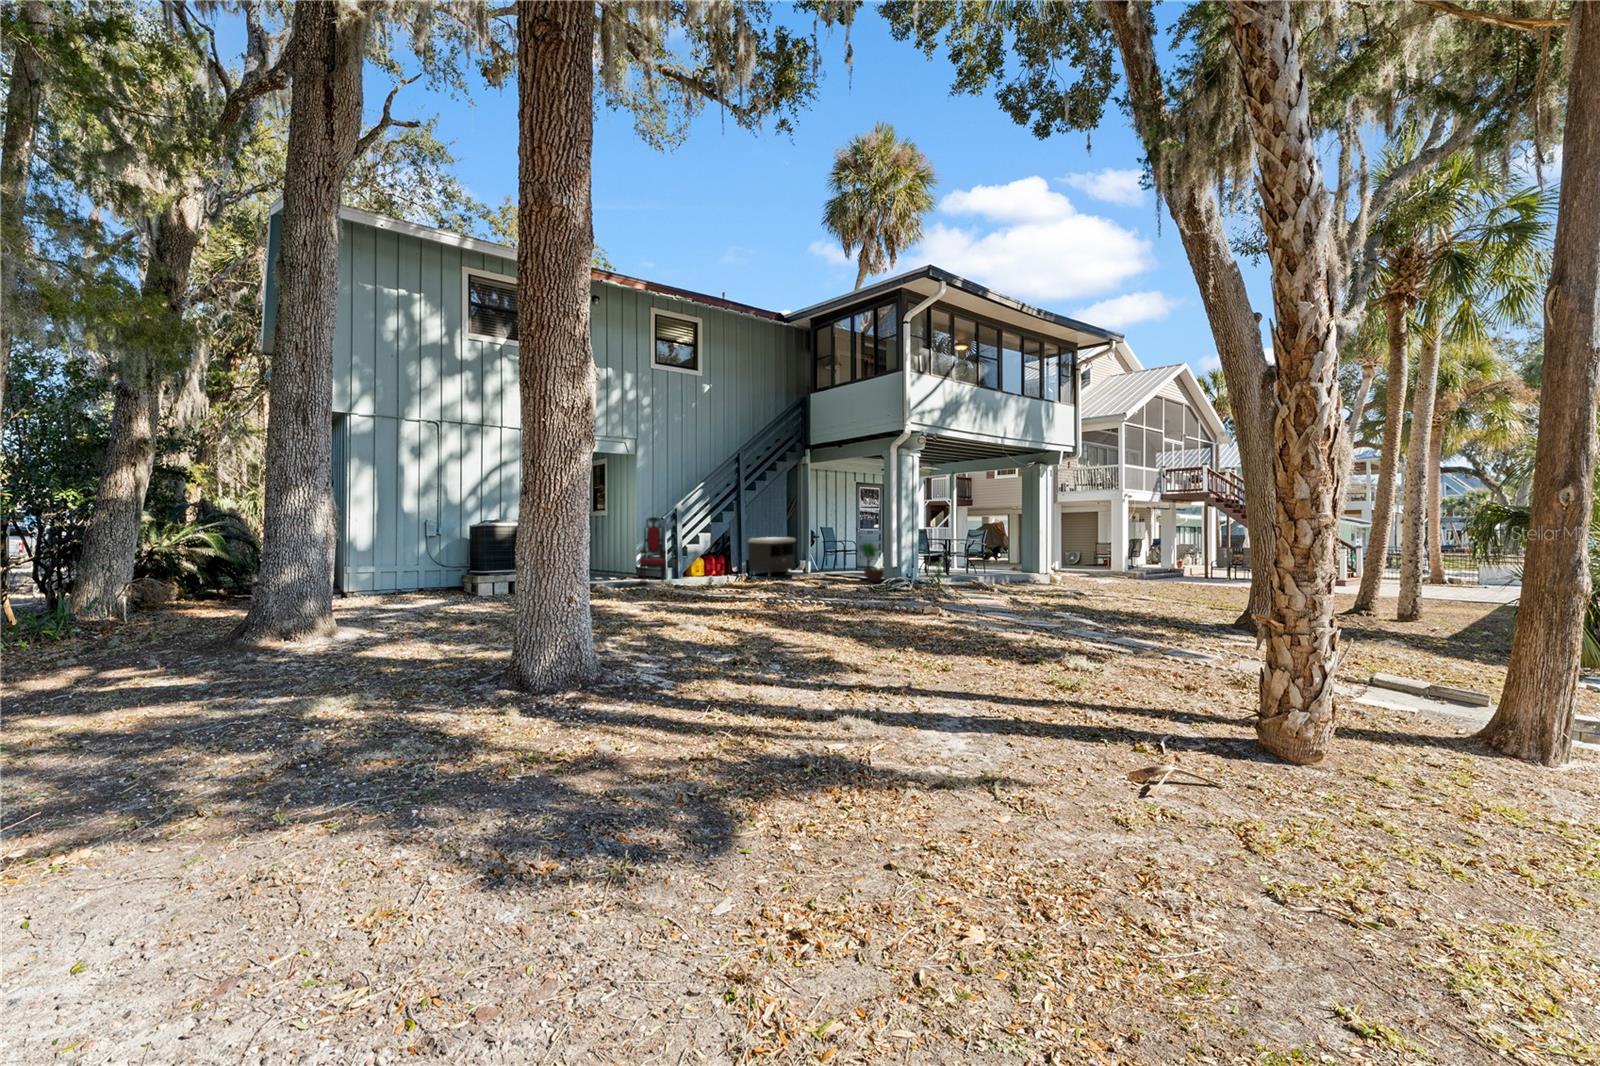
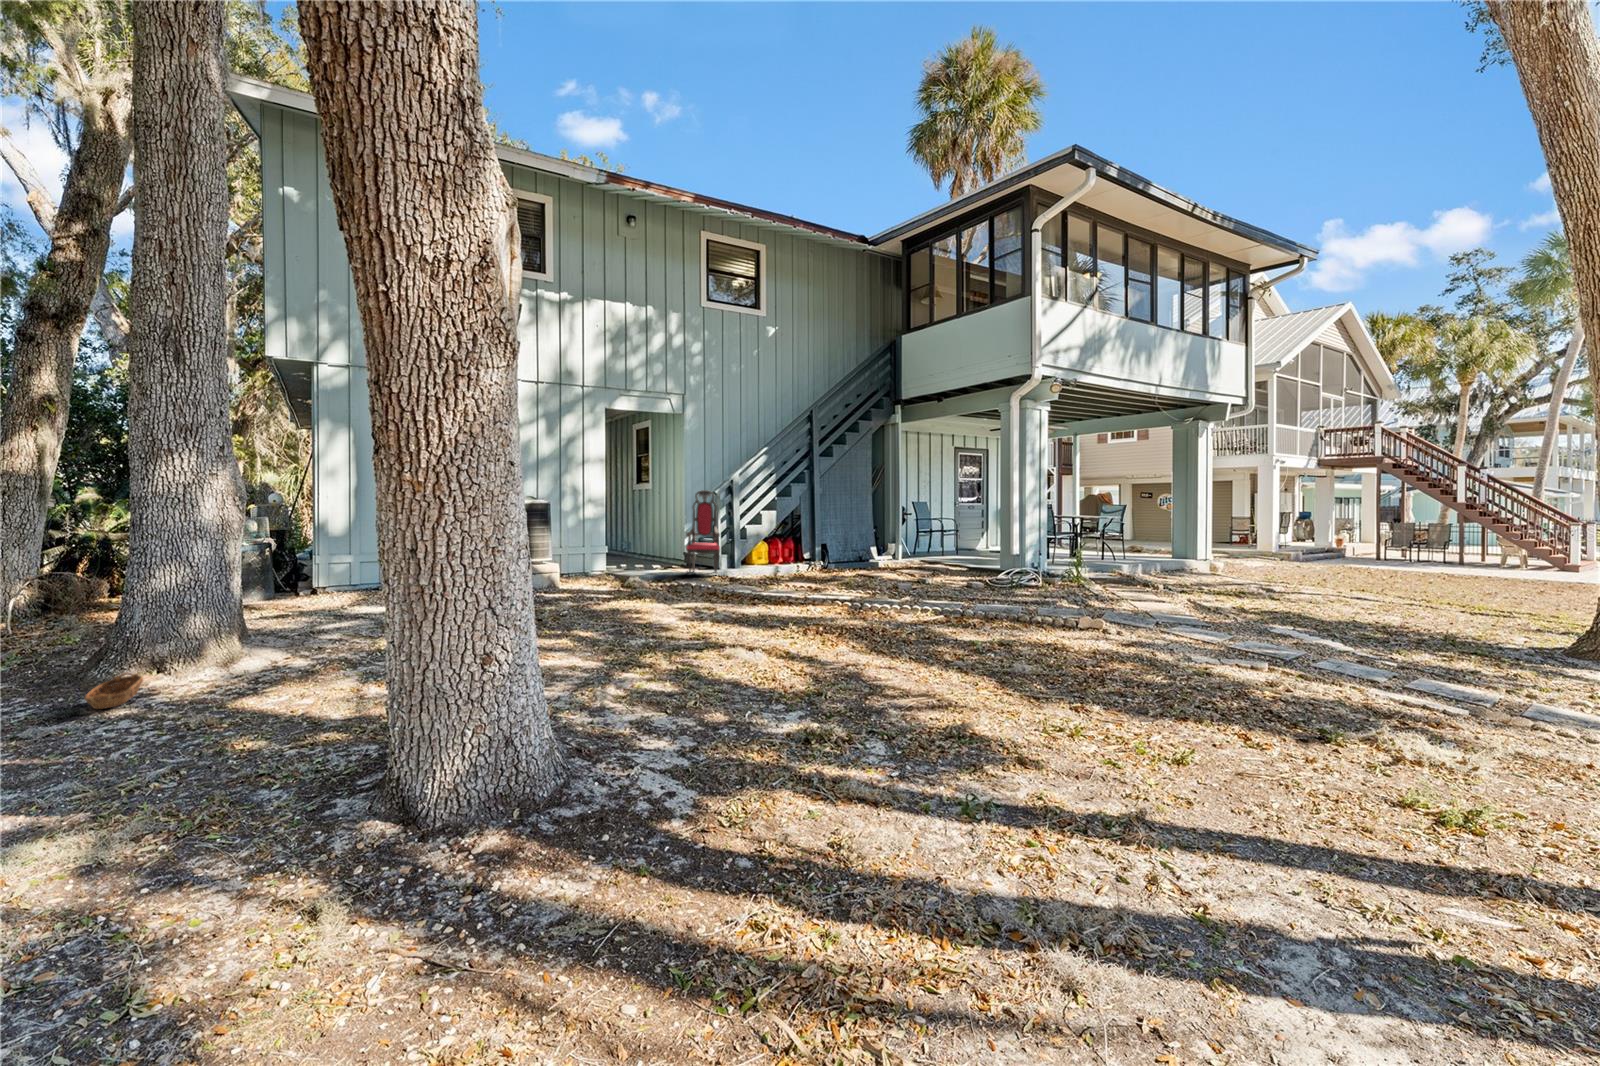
storage bench: present [748,537,796,575] -> none [824,515,884,565]
potted tree: present [859,543,884,582] -> none [966,517,1001,574]
basket: none [266,637,304,659] -> present [84,673,143,709]

